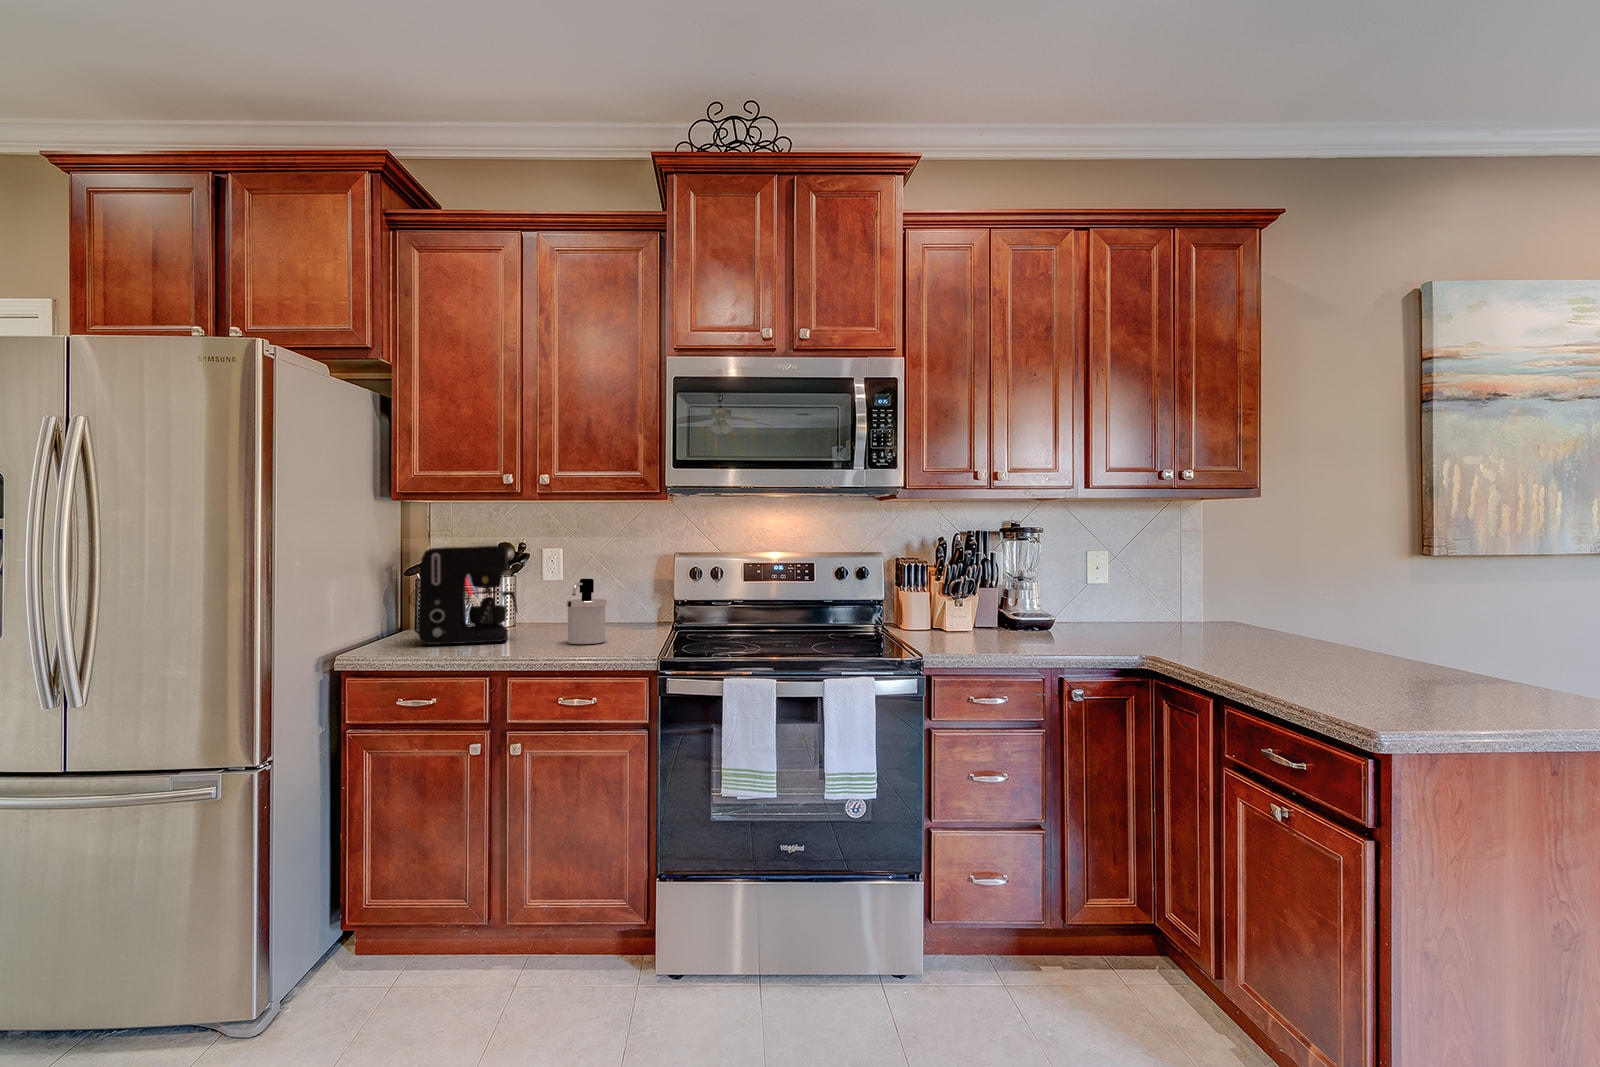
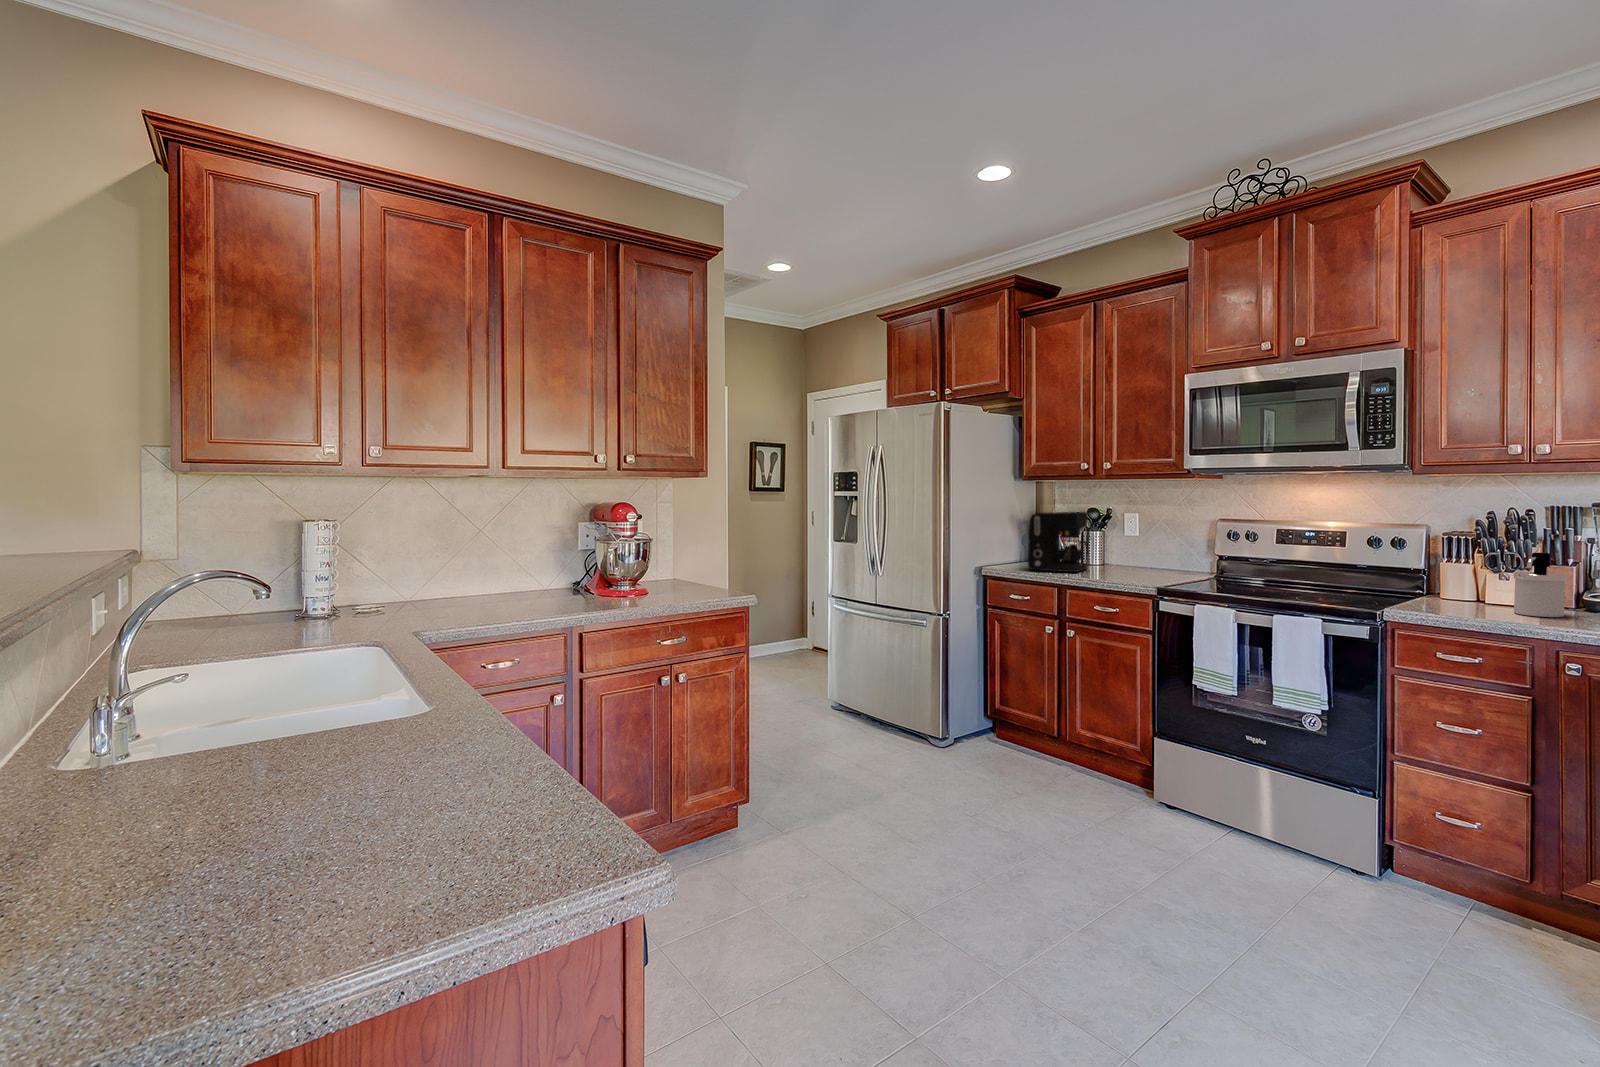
soap dispenser: present [566,579,607,644] -> present [1514,552,1568,617]

